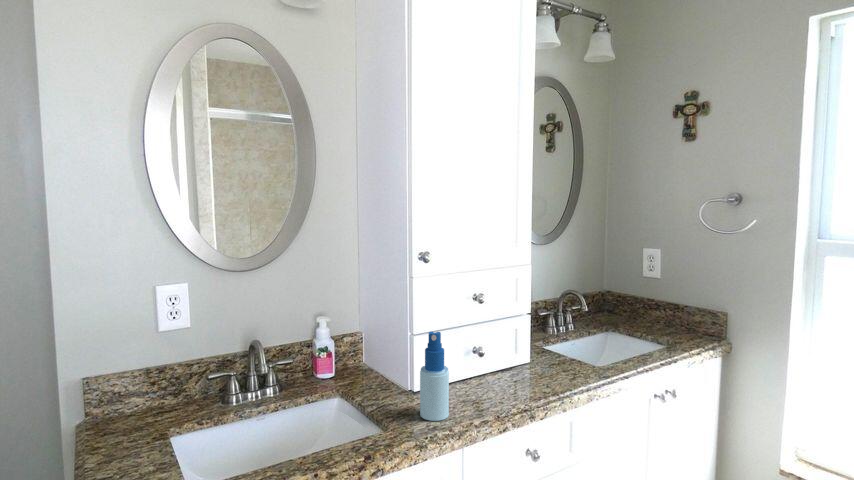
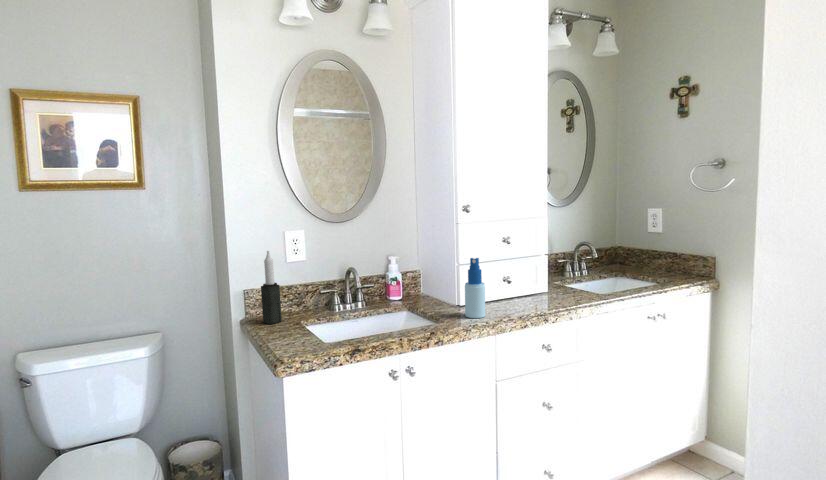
candle: none [105,321,140,436] -> present [261,251,282,324]

